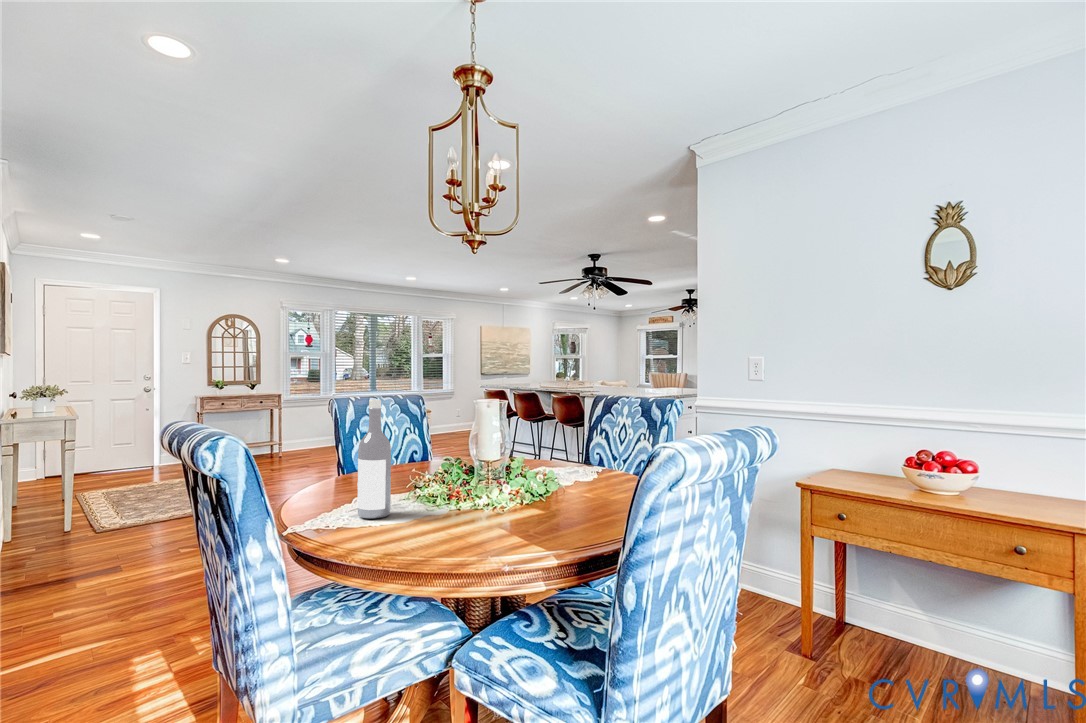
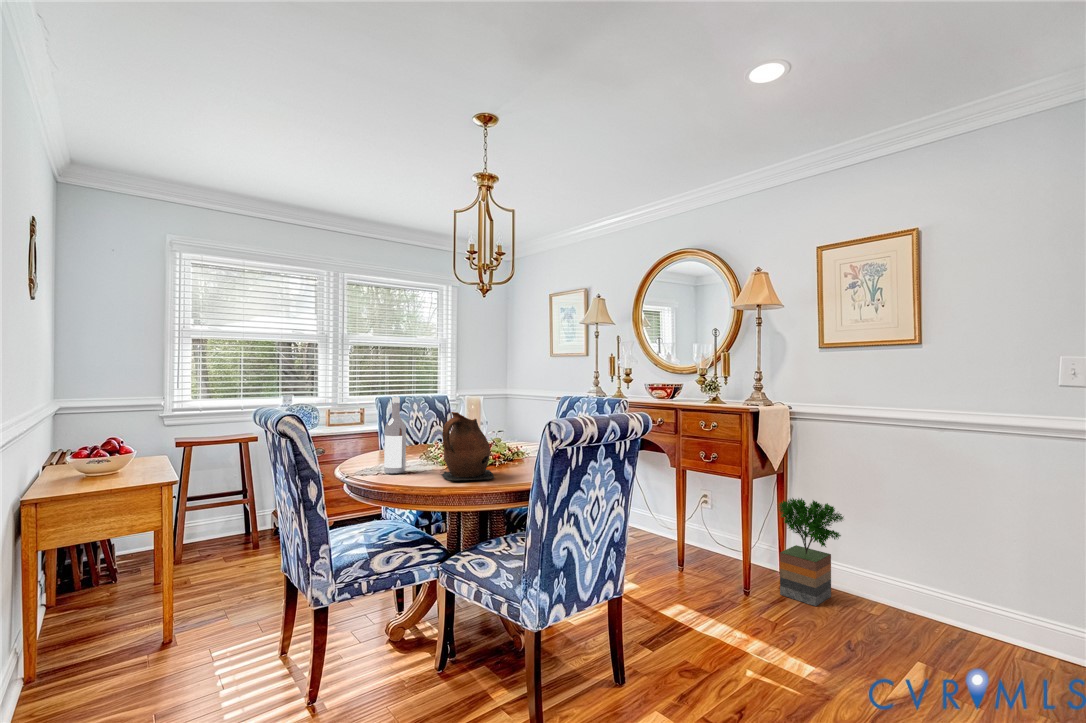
ceramic pitcher: none [447,423,536,532] -> present [441,412,495,480]
potted tree: none [884,531,985,682] -> present [779,498,844,606]

